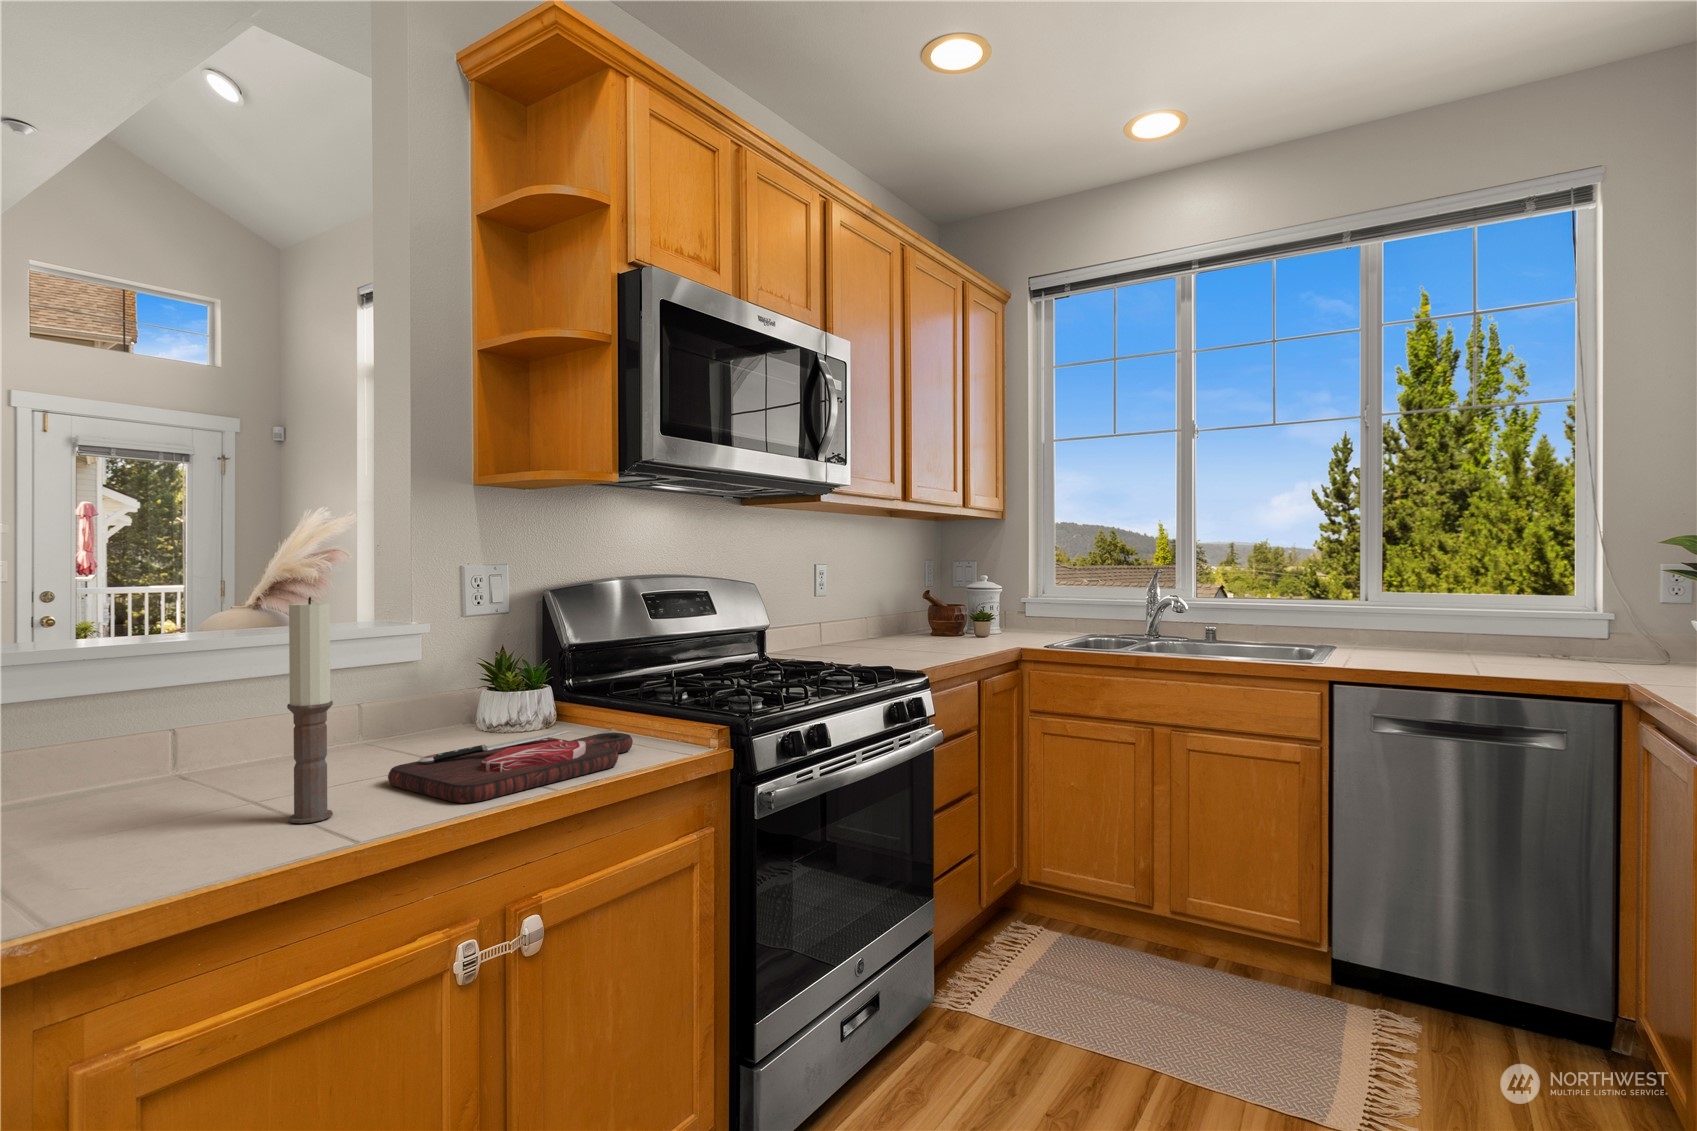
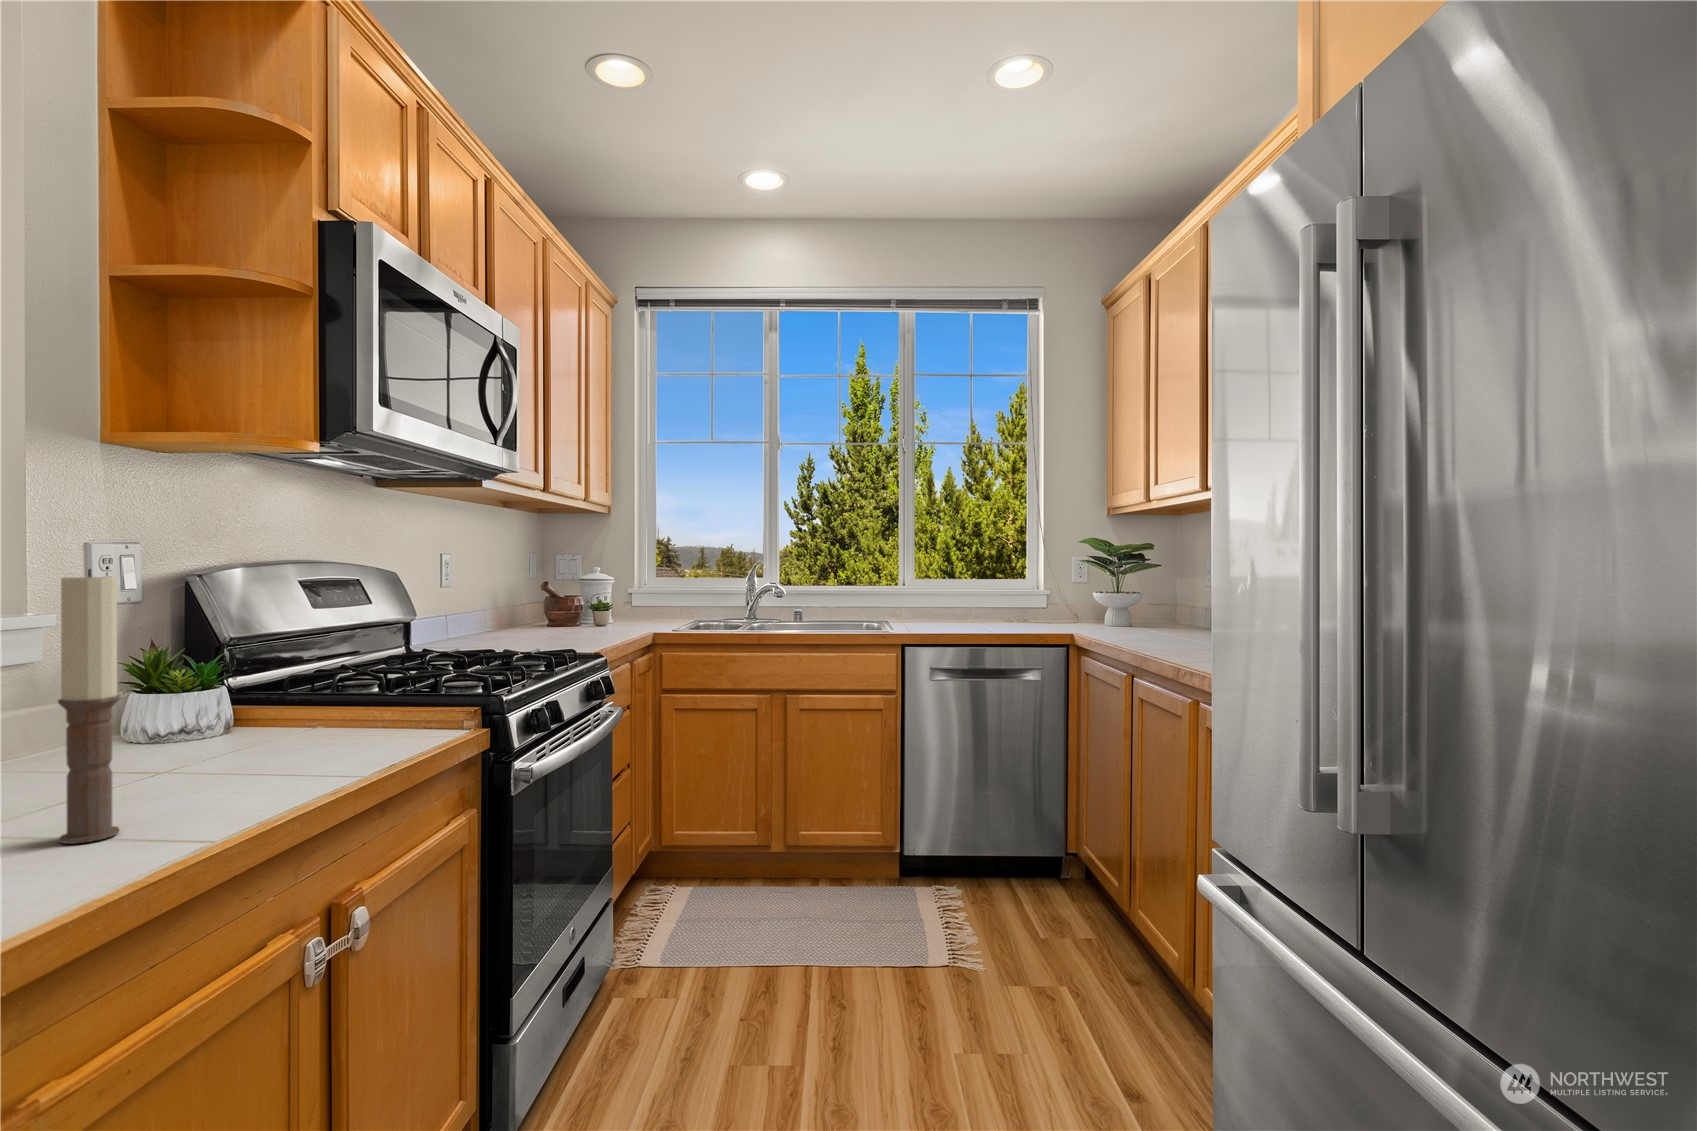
cutting board: present [388,731,633,803] -> none [124,721,400,800]

